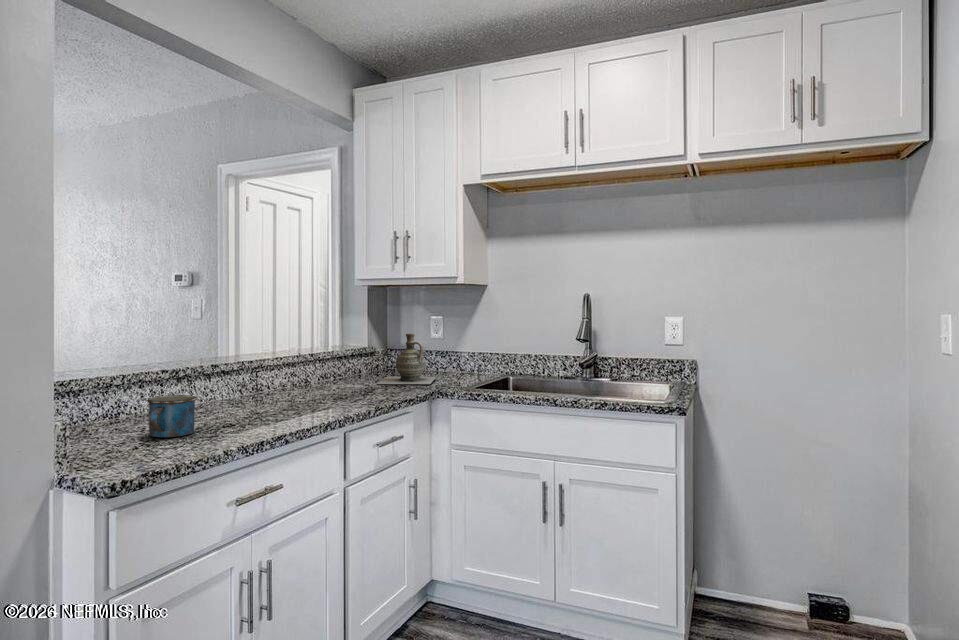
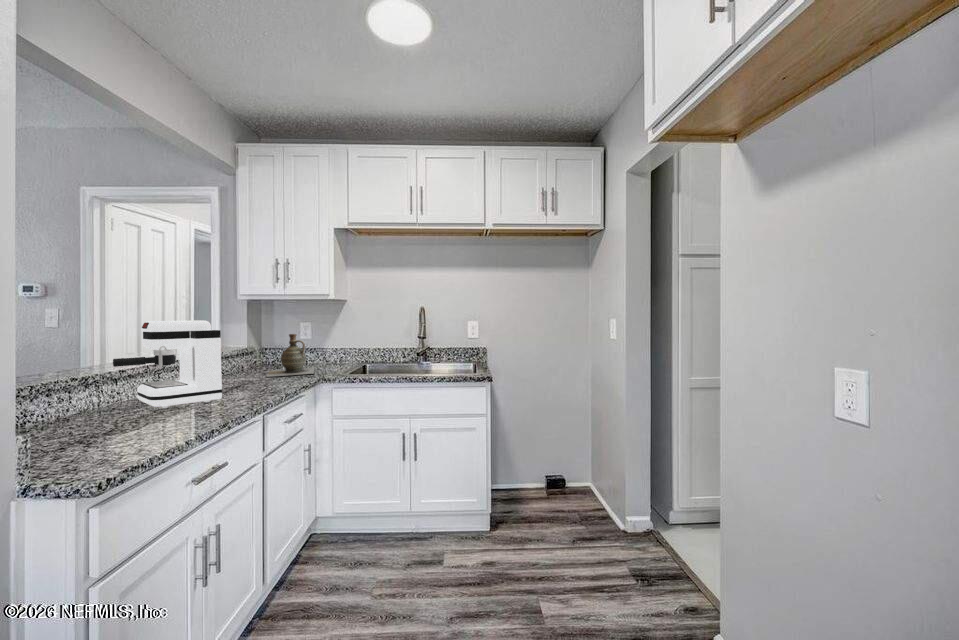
coffee maker: none [203,314,305,411] -> present [113,320,222,408]
mug: present [147,395,197,437] -> none [81,397,135,438]

